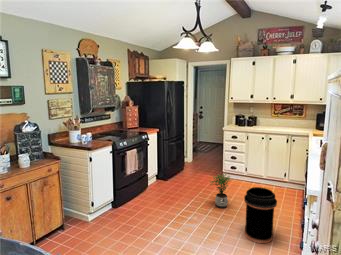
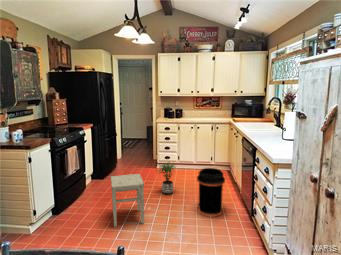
stool: none [153,182,186,233] -> present [111,174,144,227]

